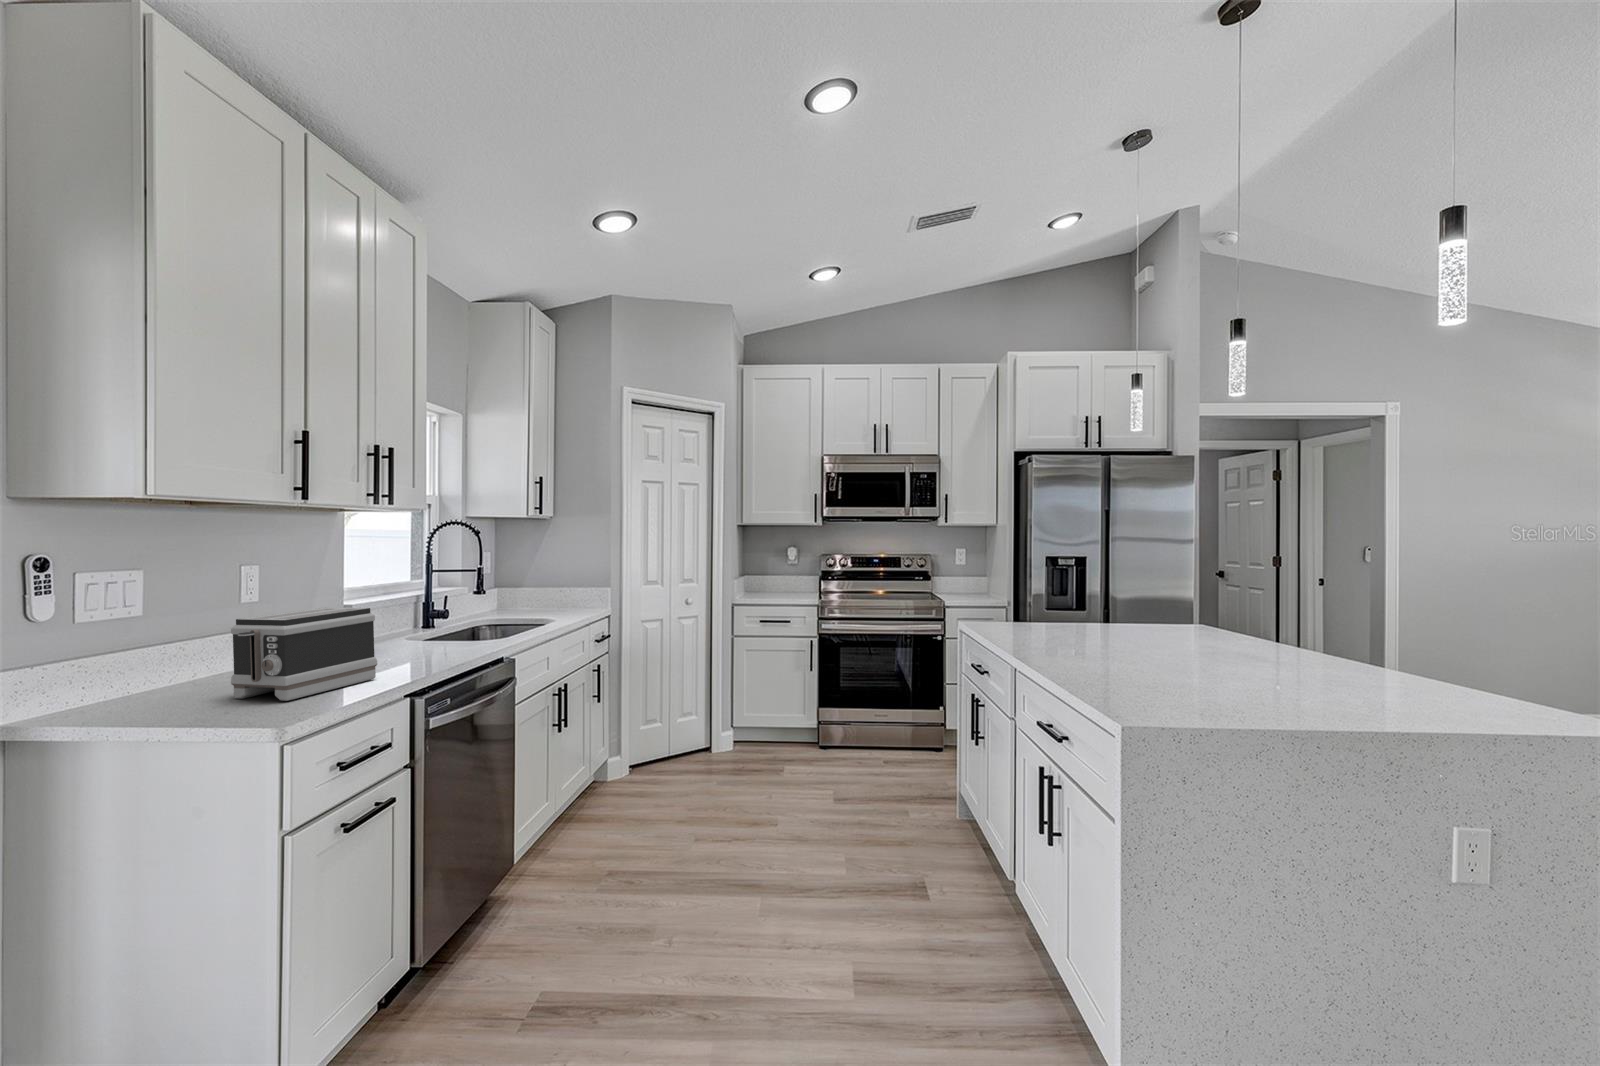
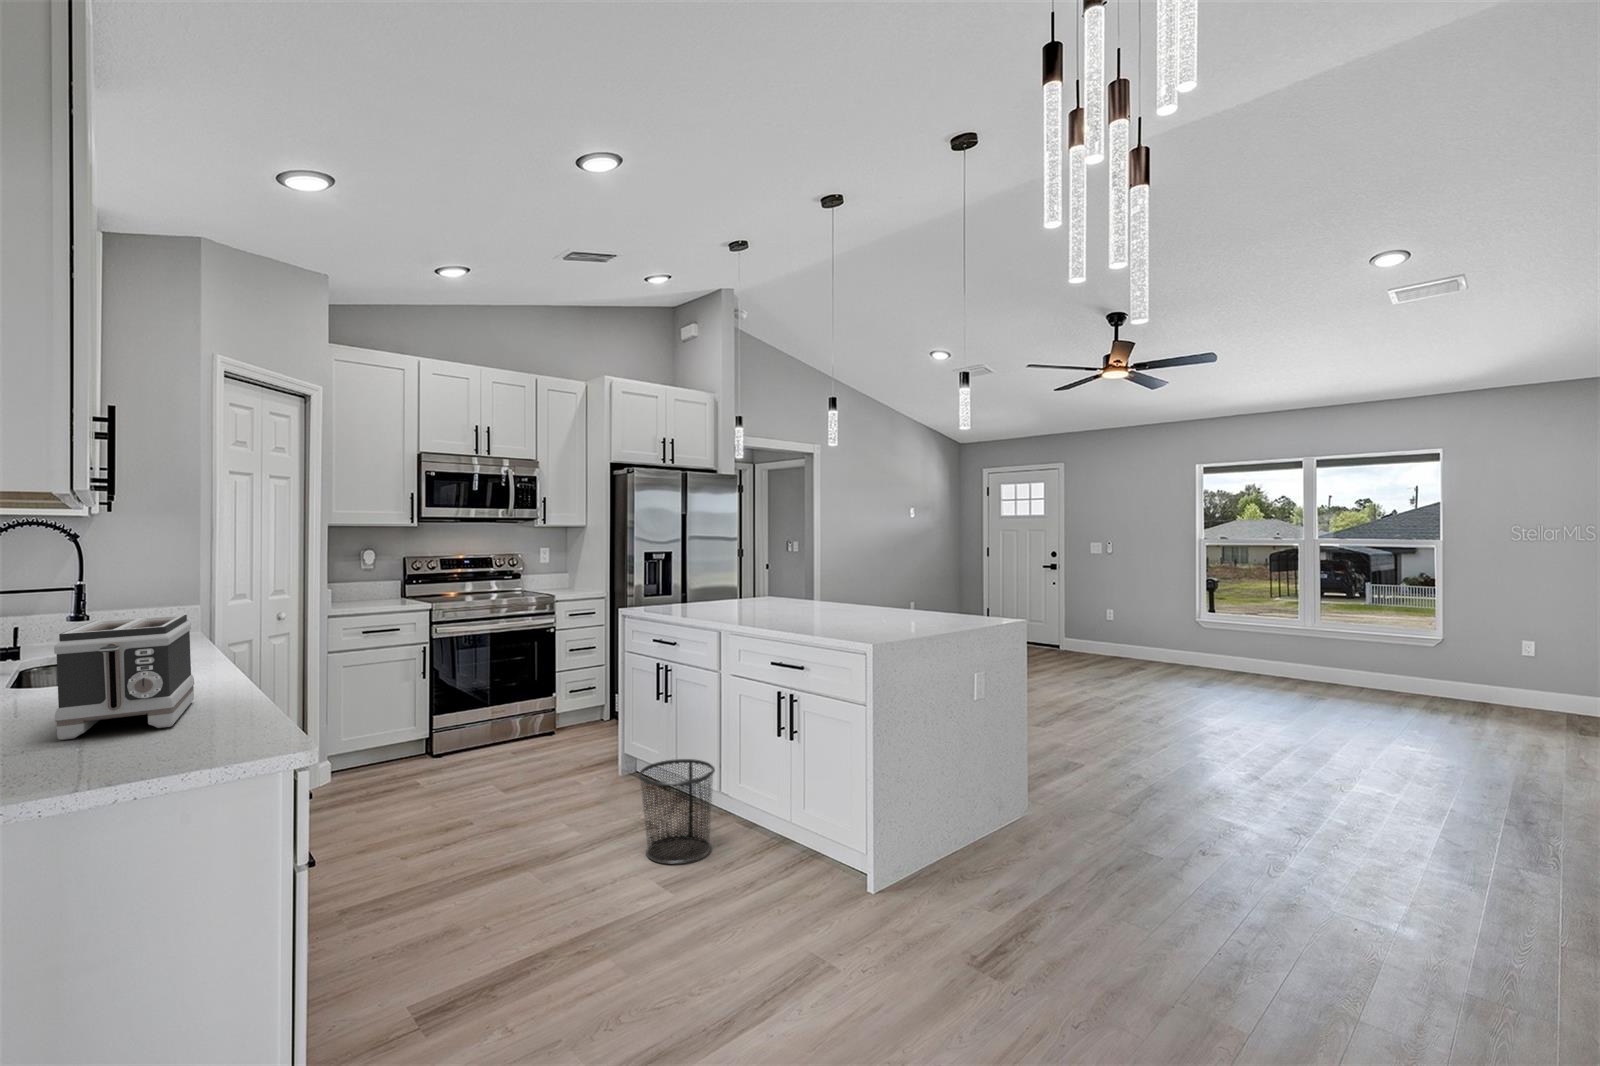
waste bin: none [845,822,941,963] -> present [638,759,715,865]

